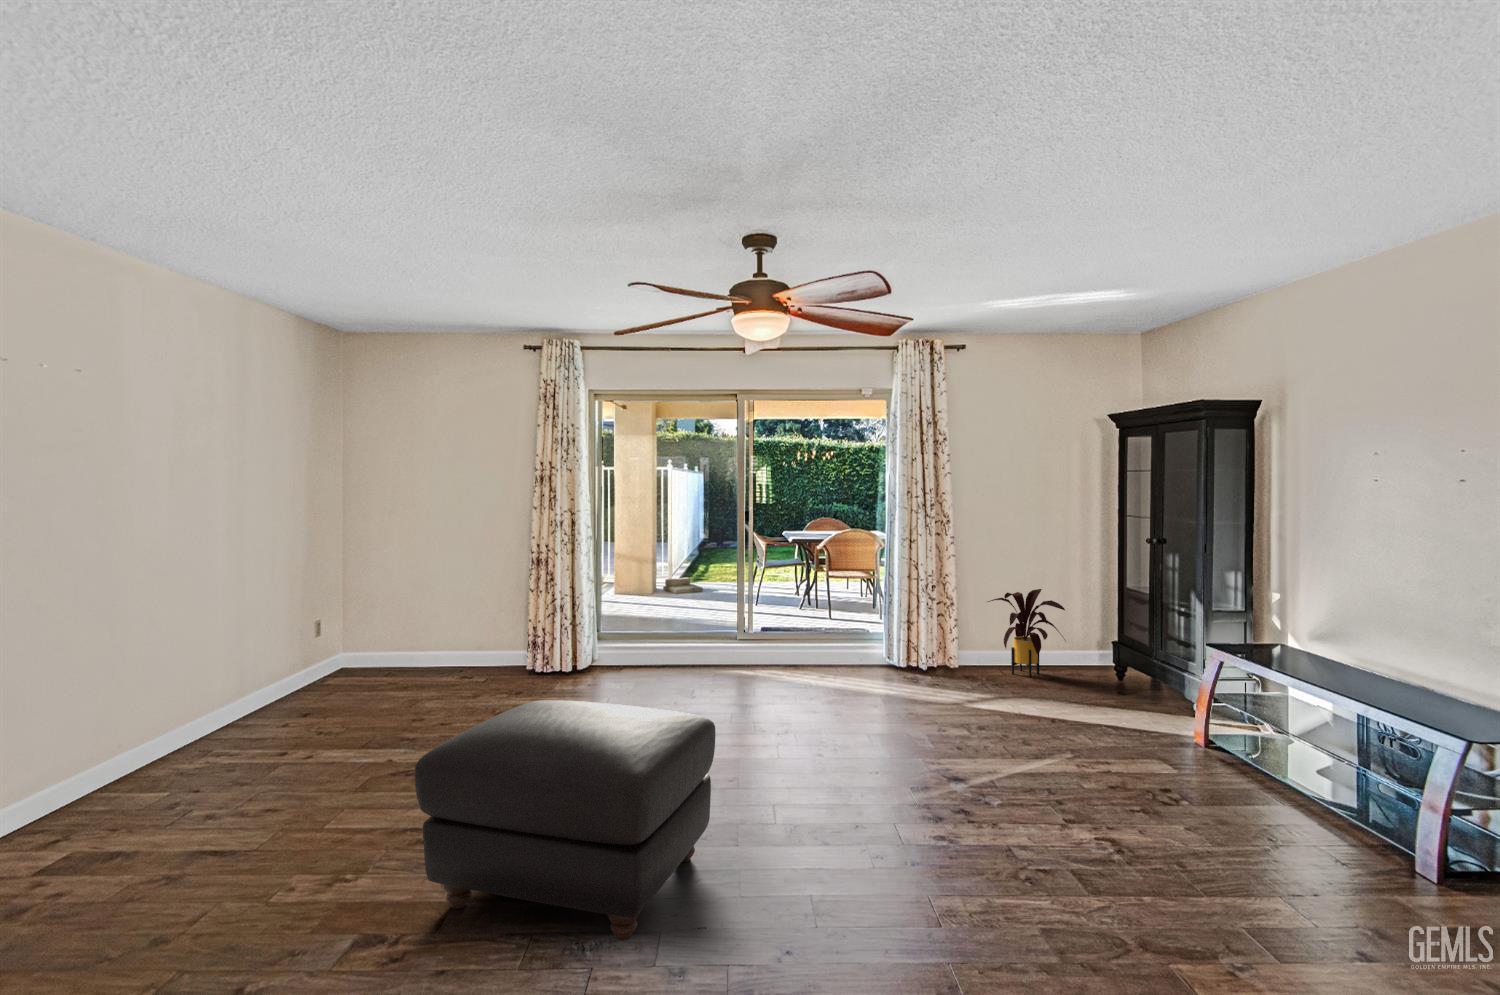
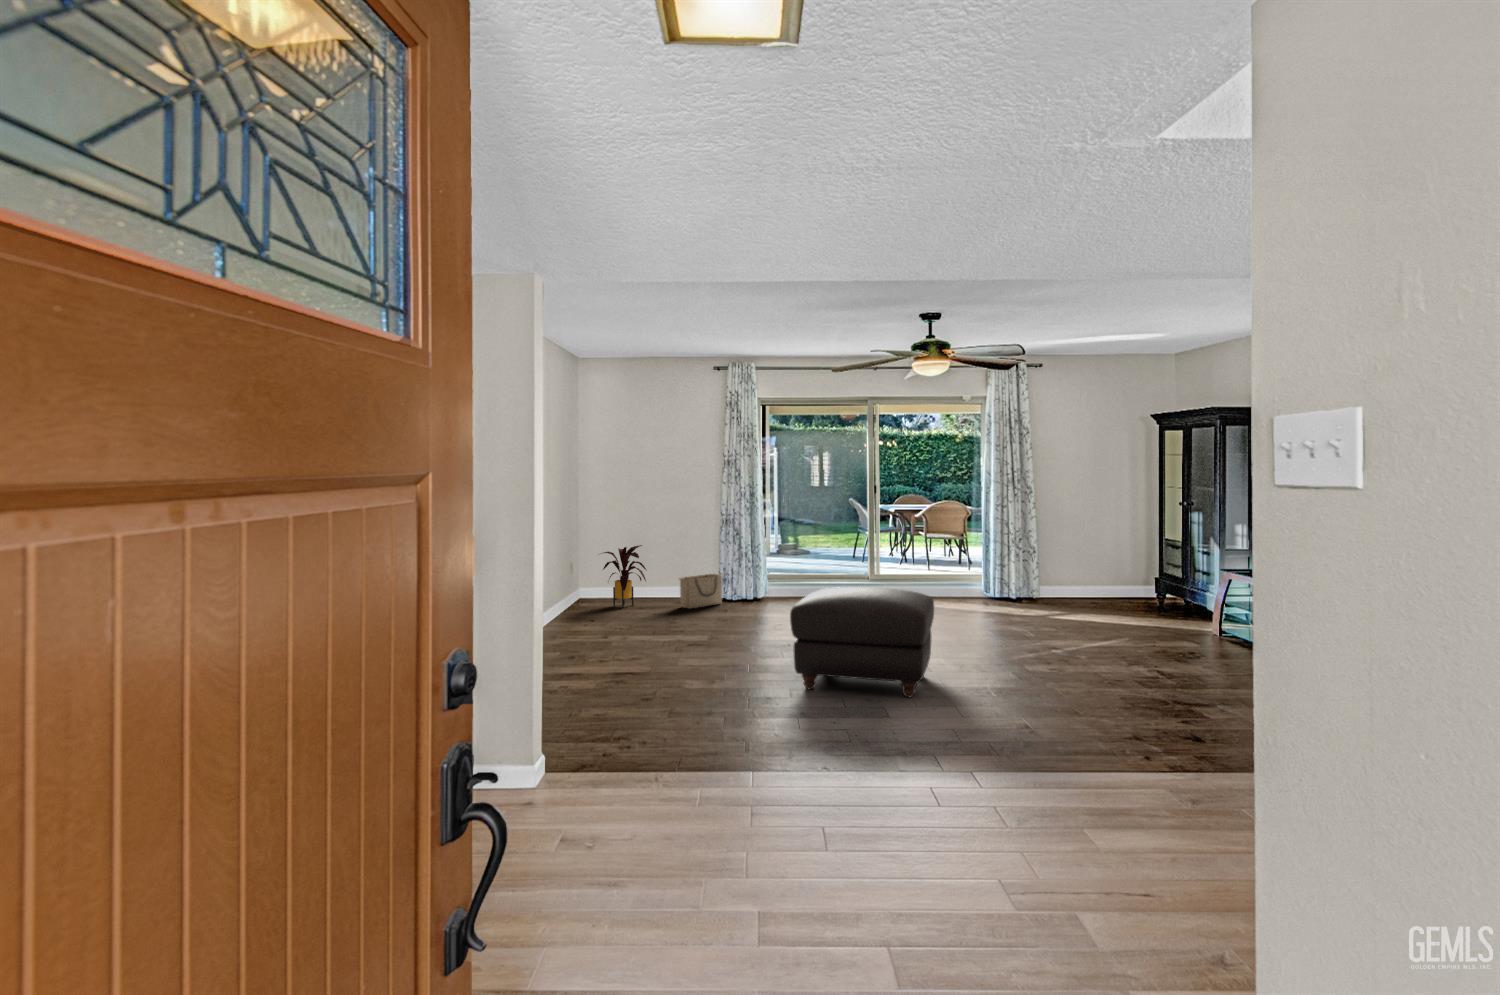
house plant: present [987,589,1065,677] -> present [603,545,646,607]
basket: none [457,632,525,684] -> present [679,574,723,608]

